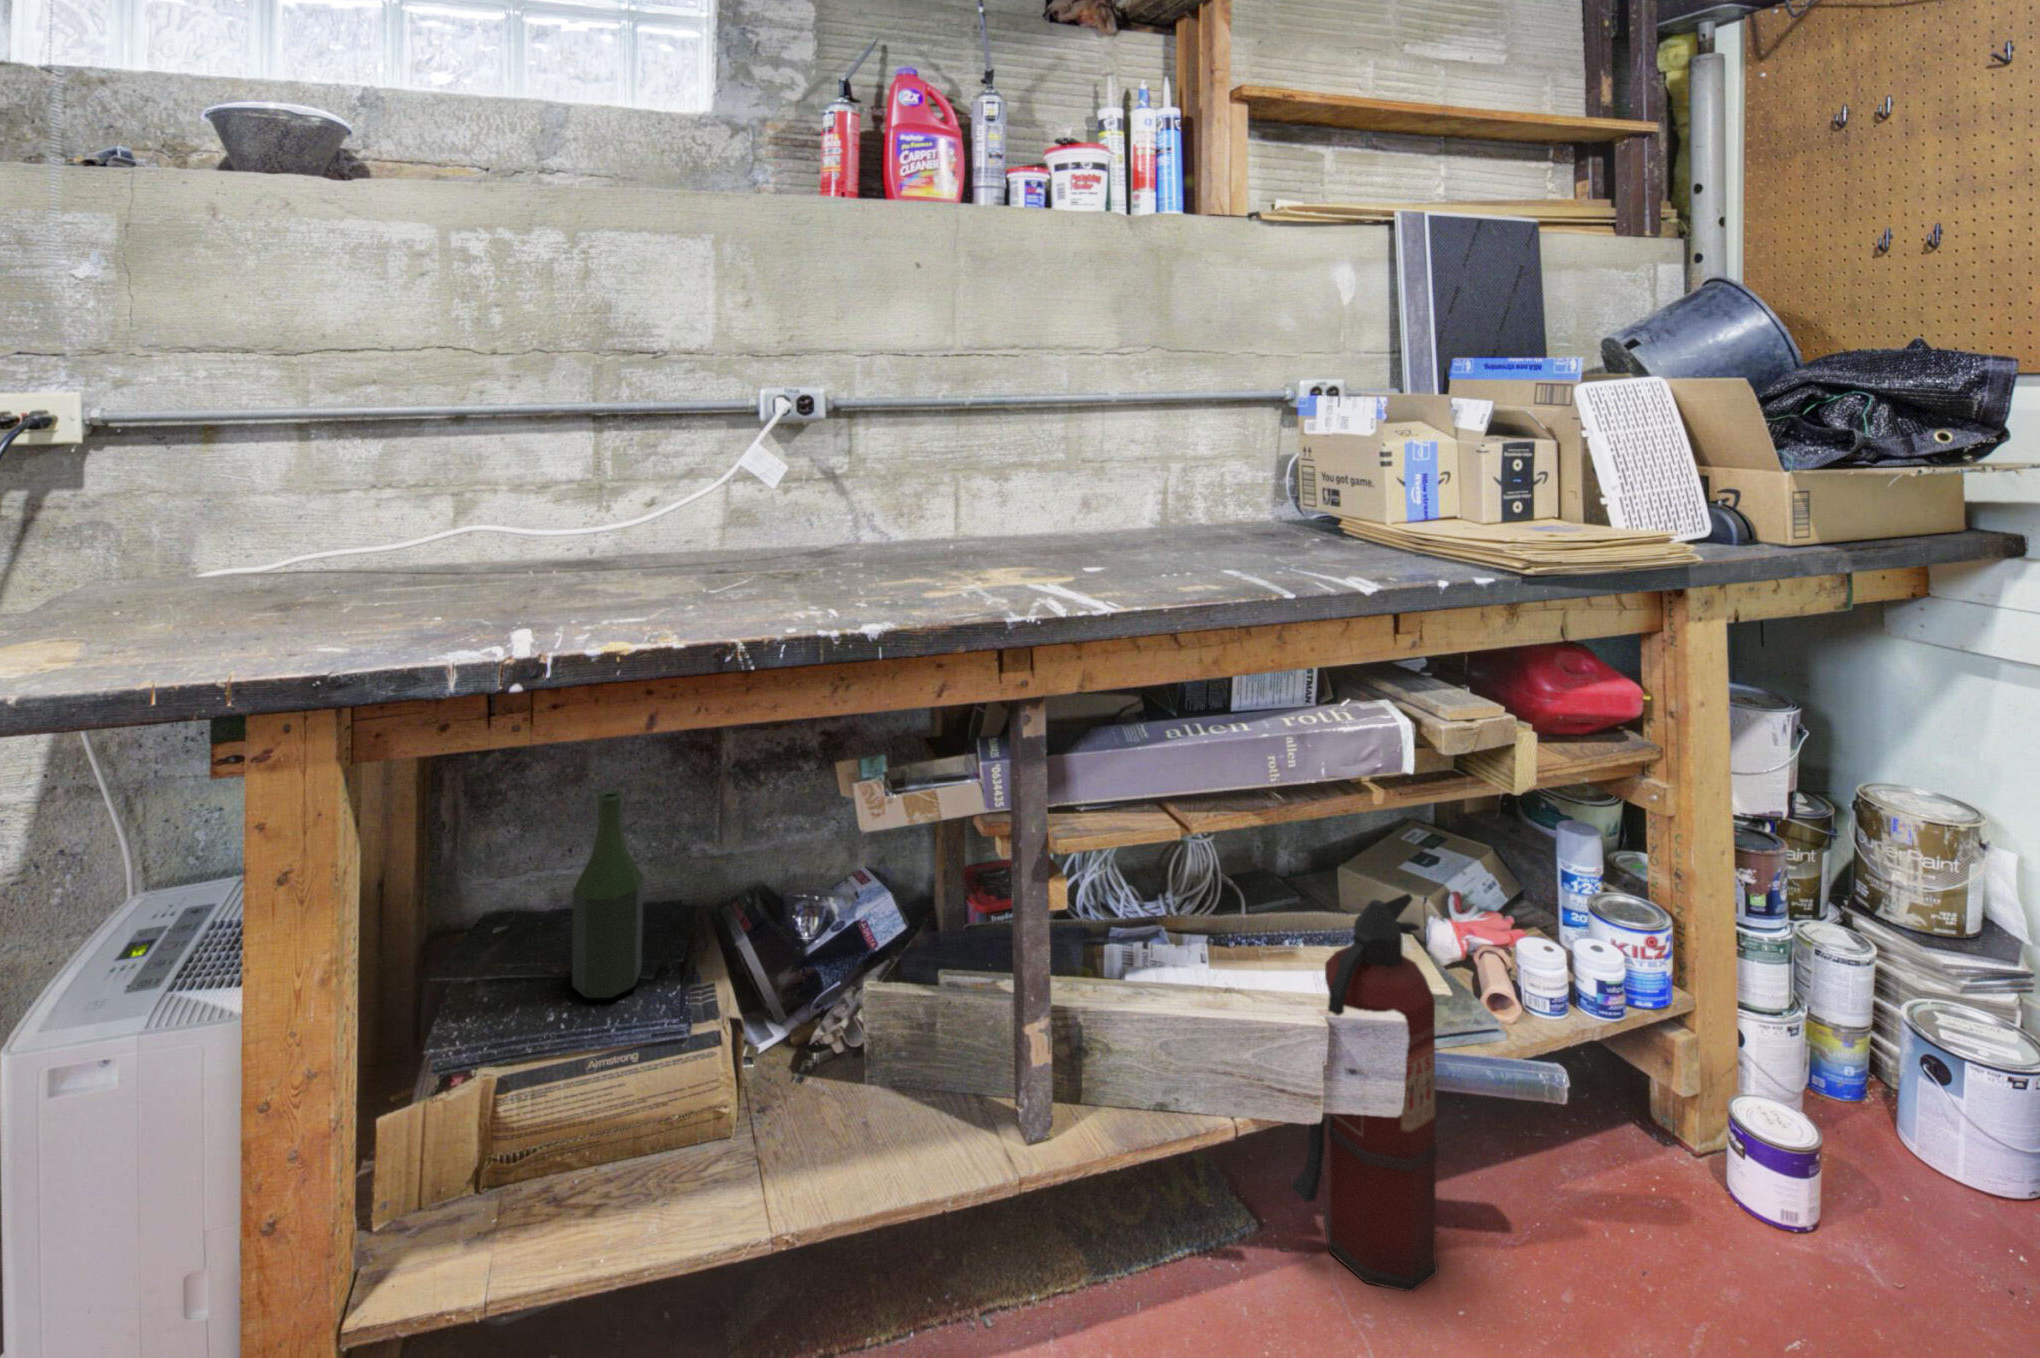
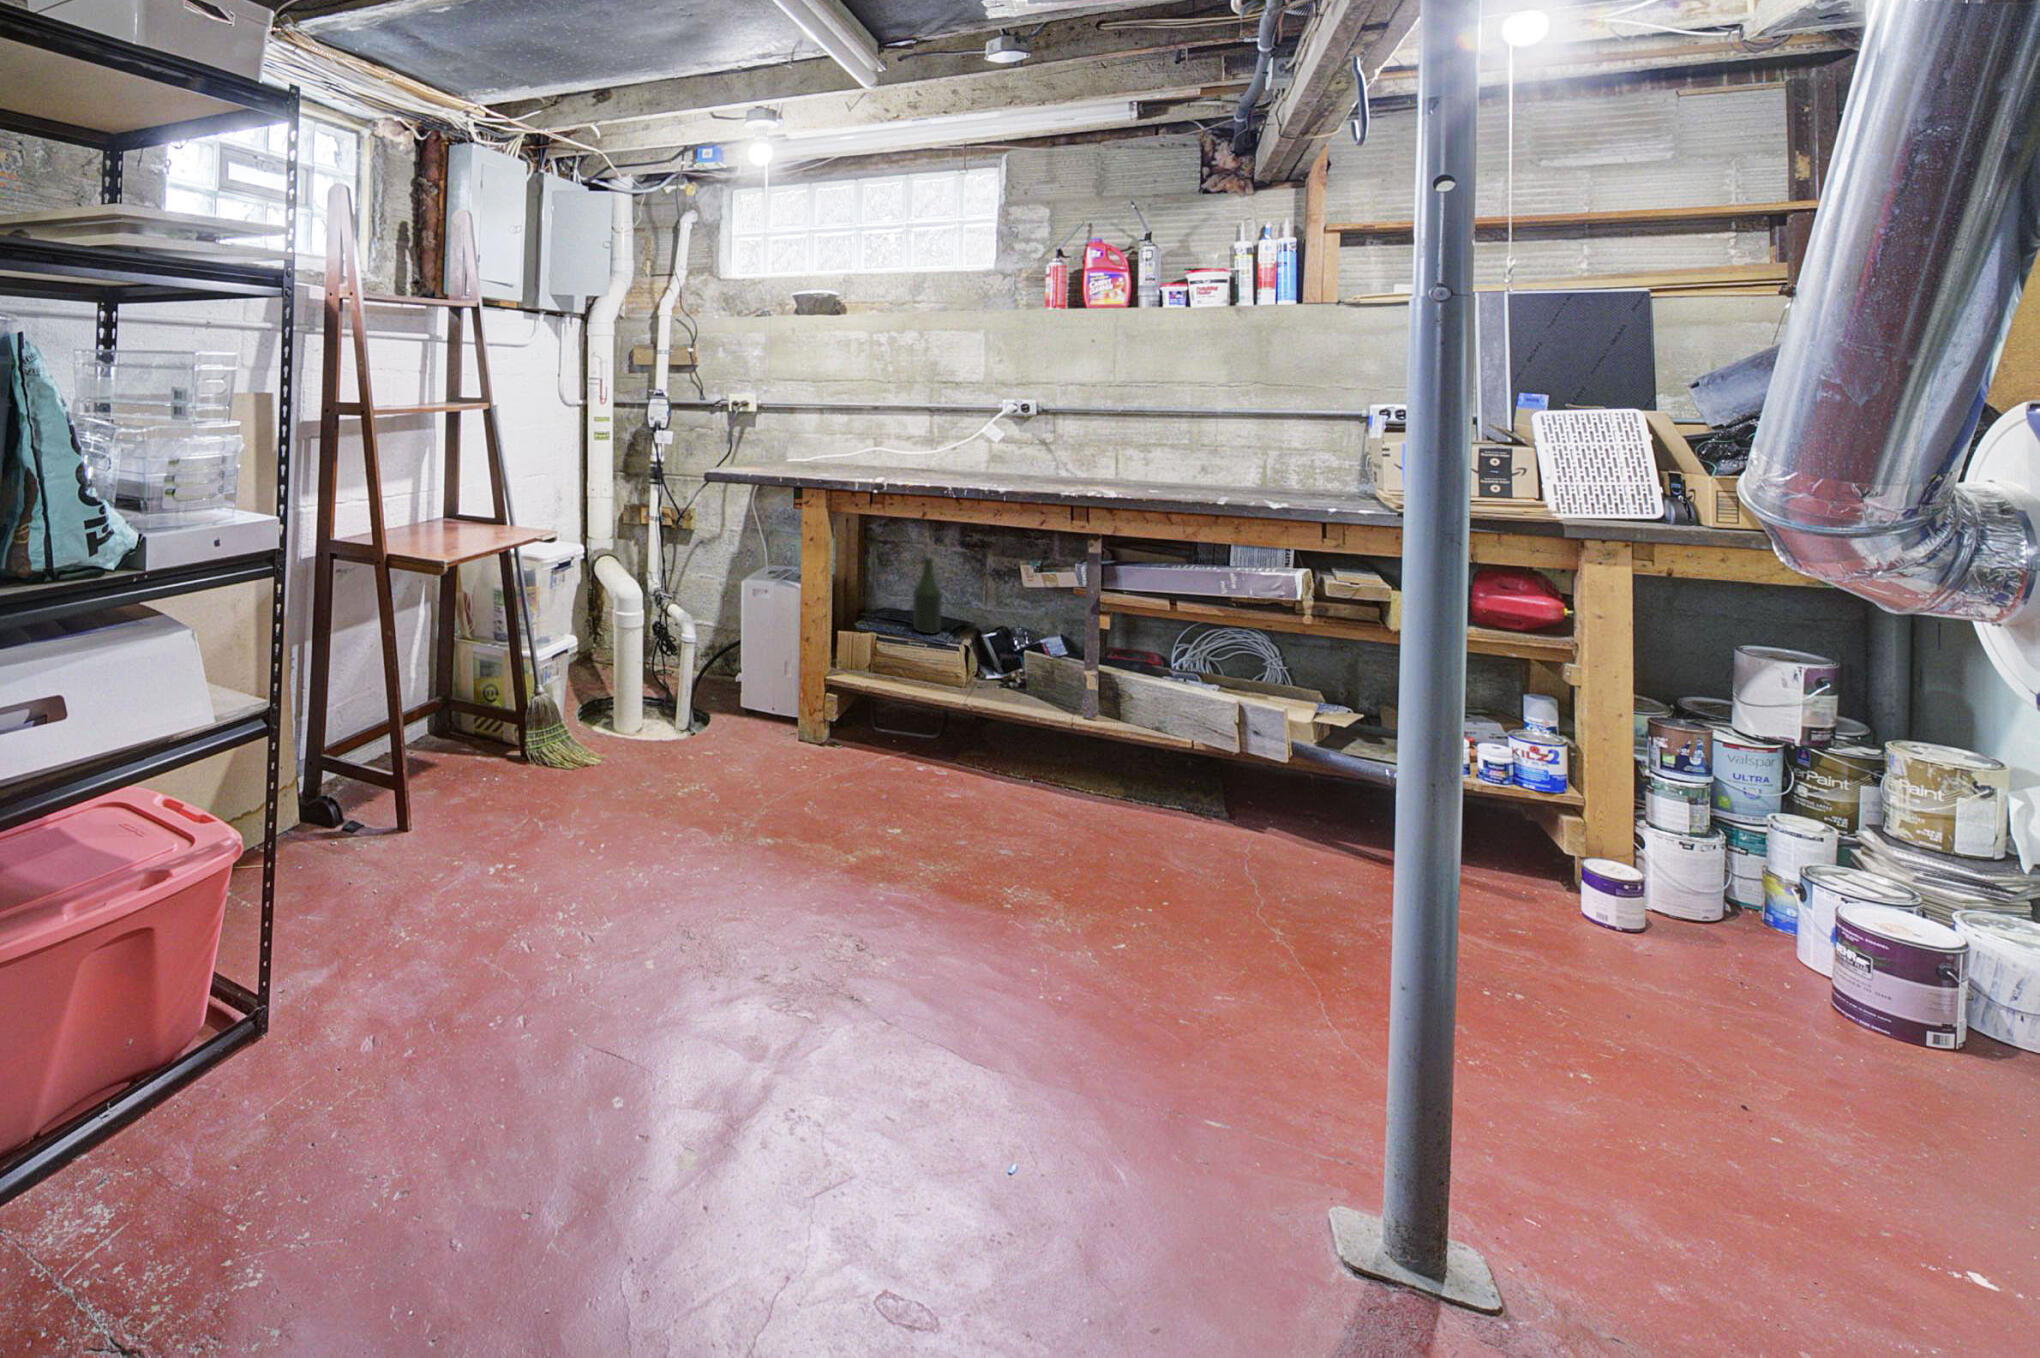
fire extinguisher: present [1292,893,1438,1292] -> none [1234,664,1329,844]

